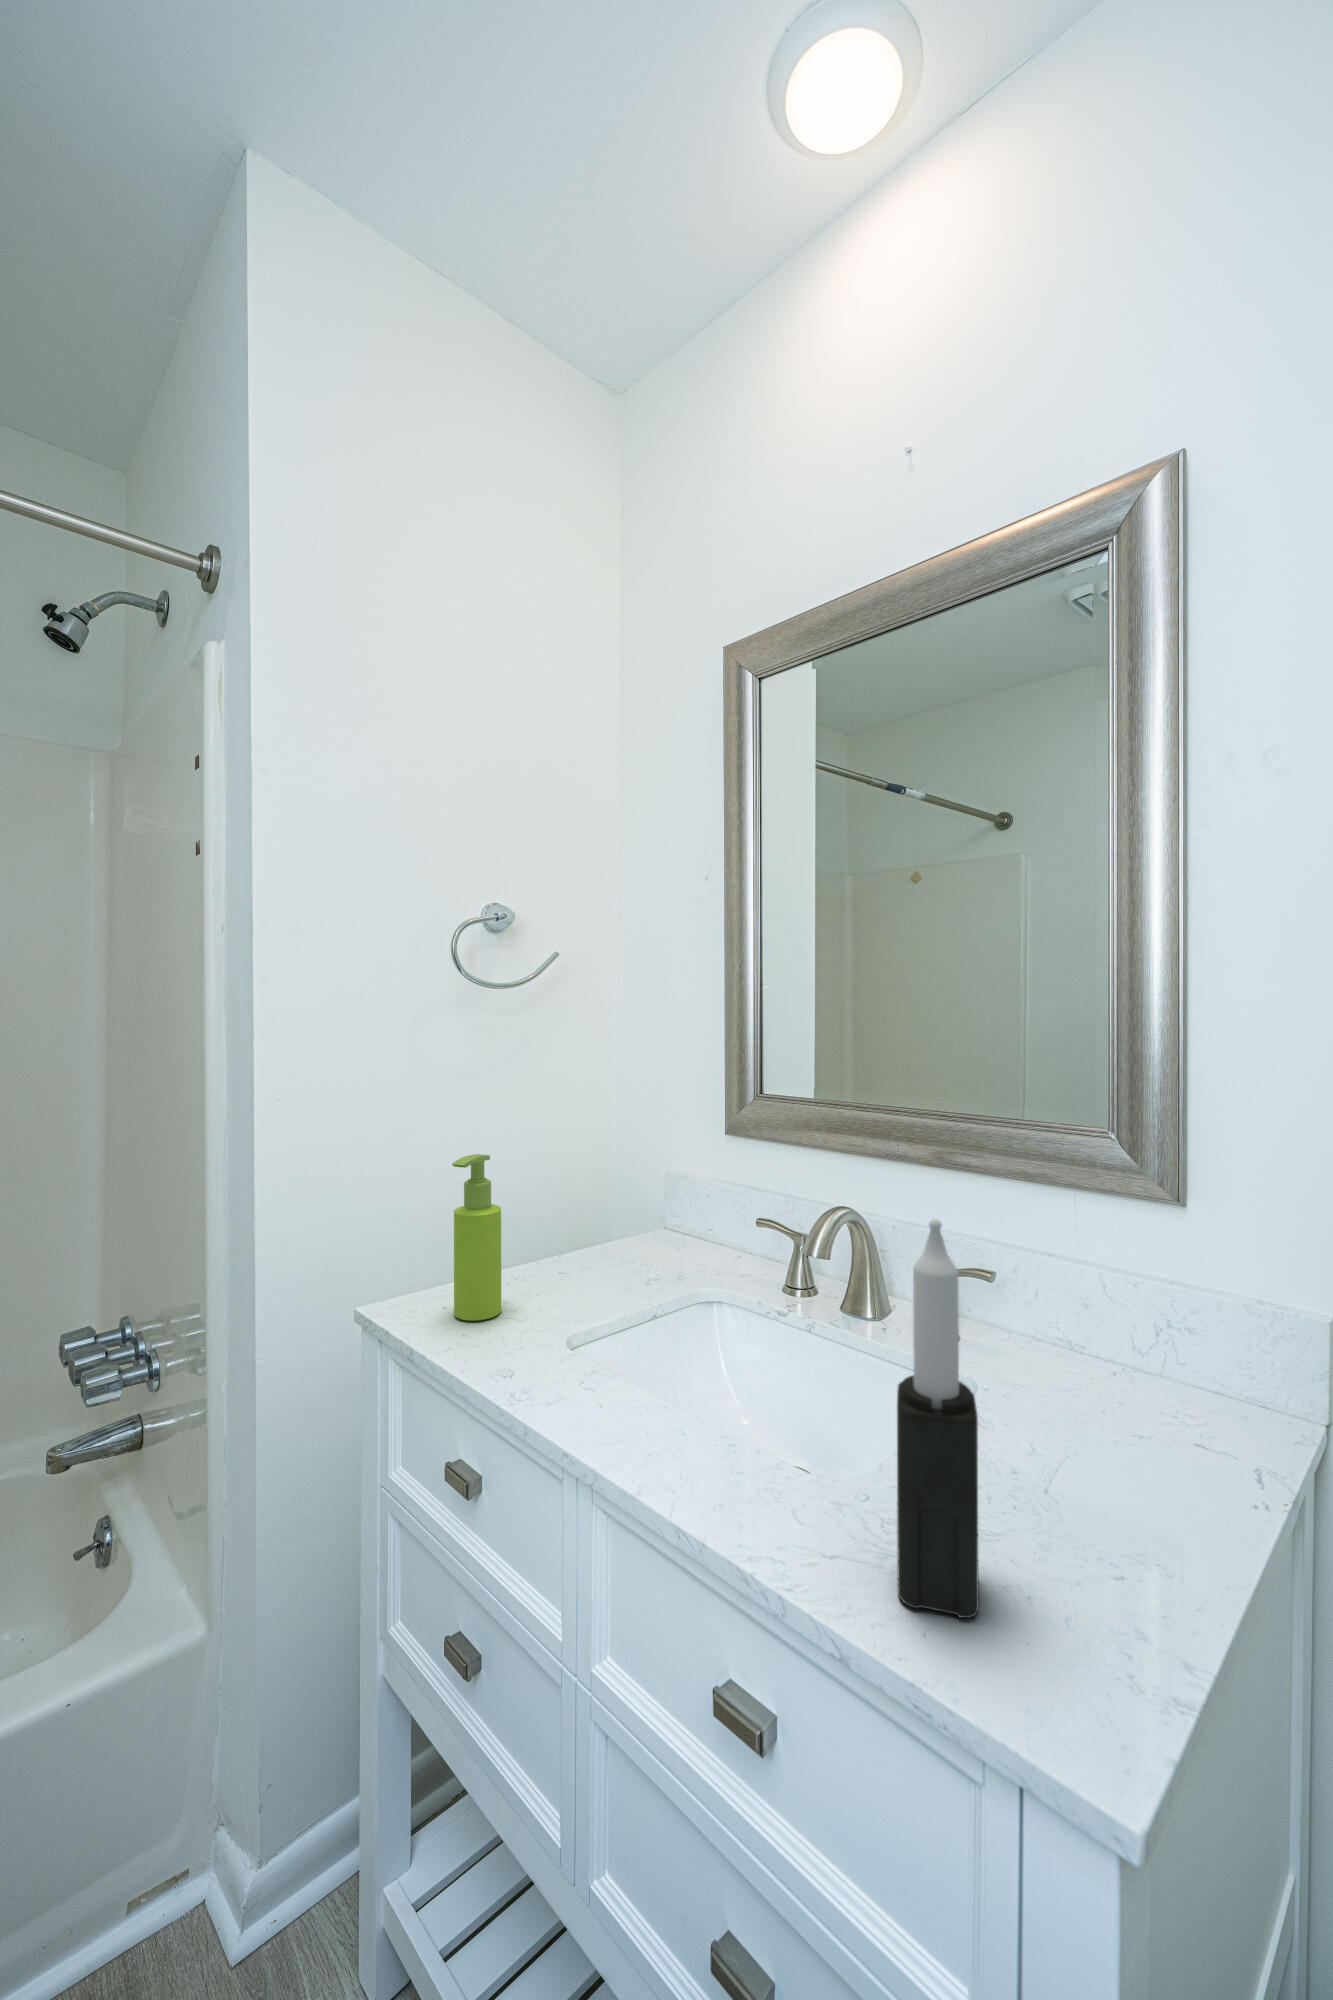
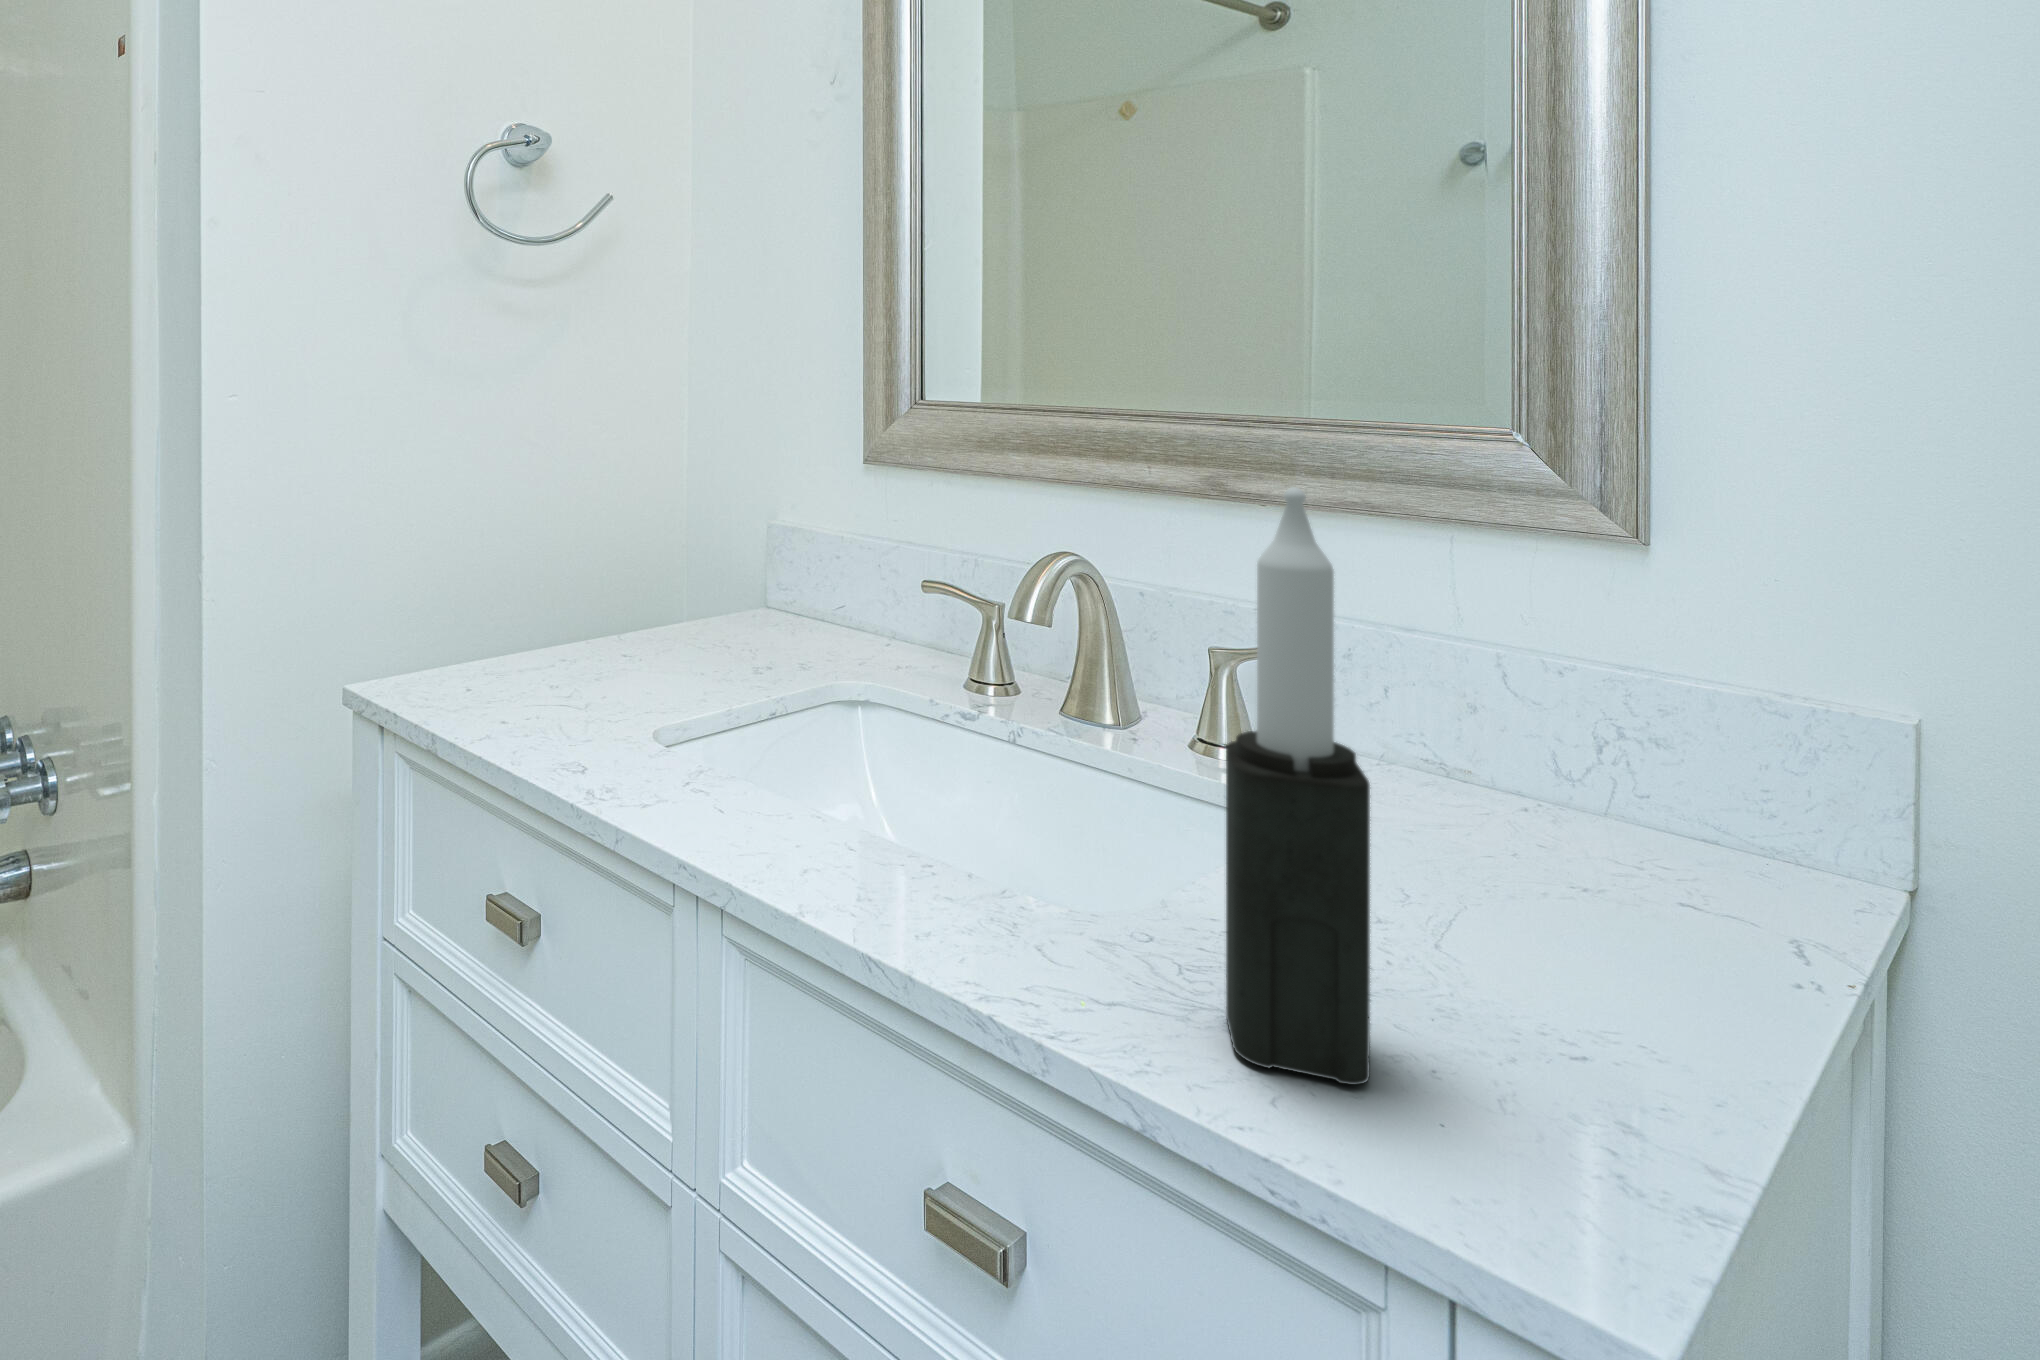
soap dispenser: present [452,1154,501,1321] -> none [479,473,545,707]

